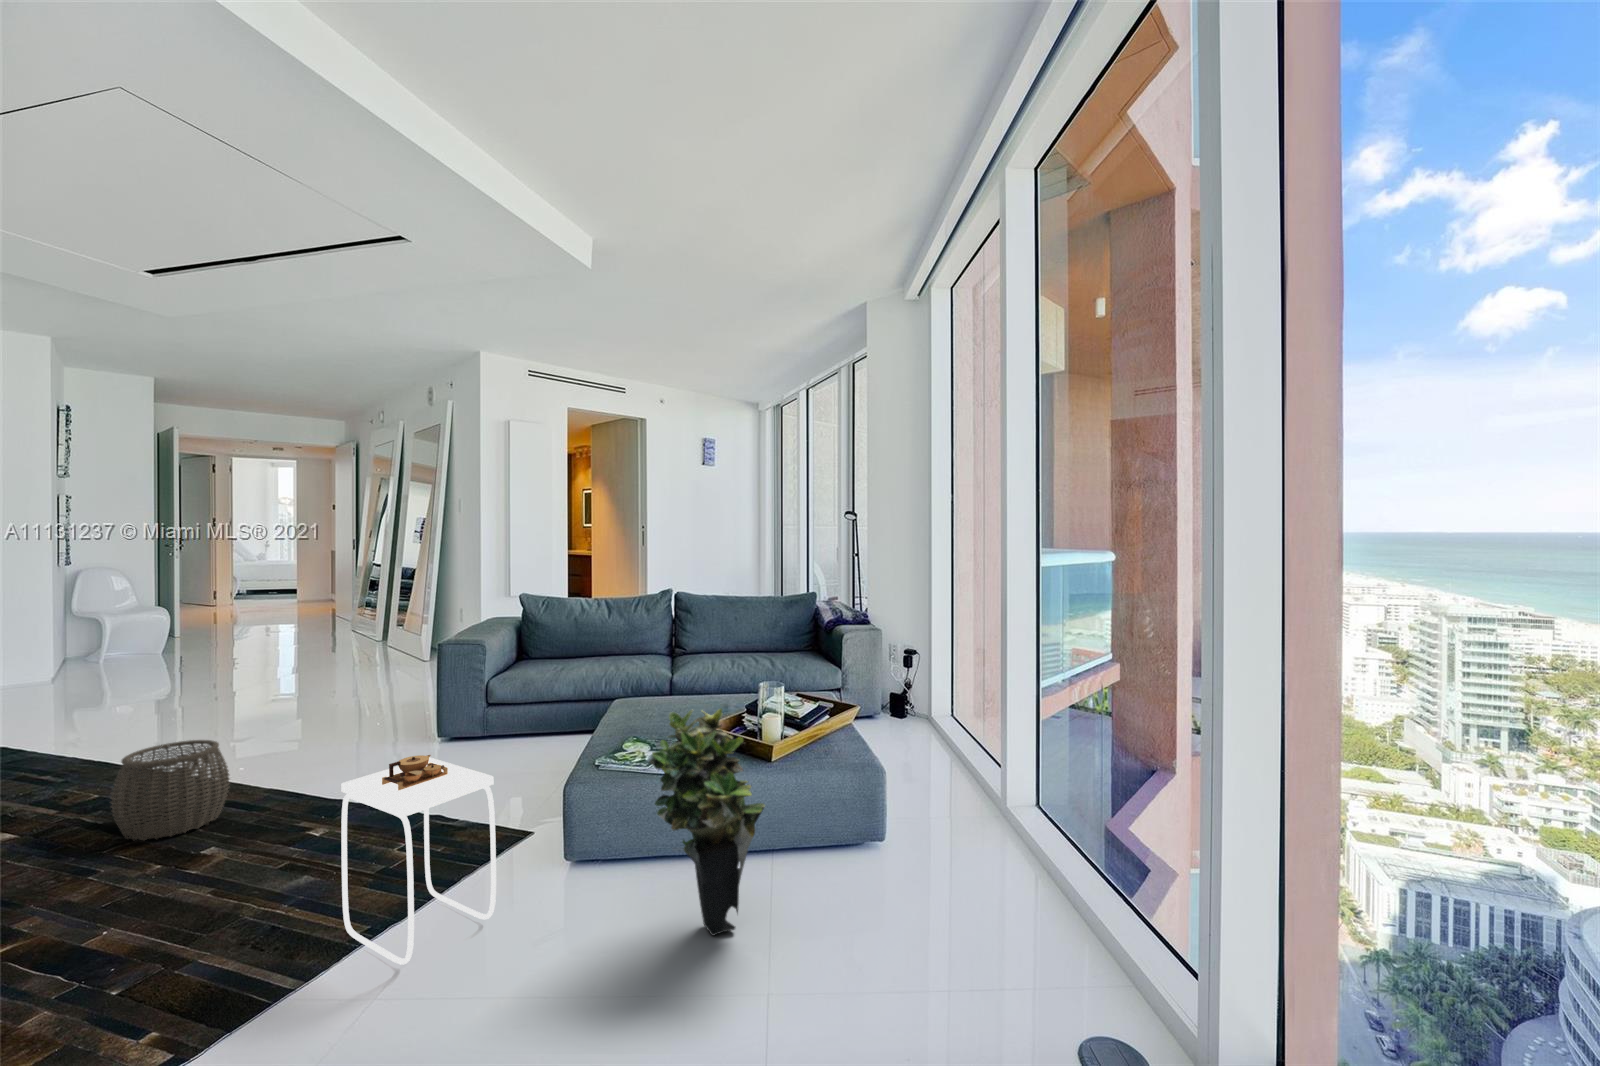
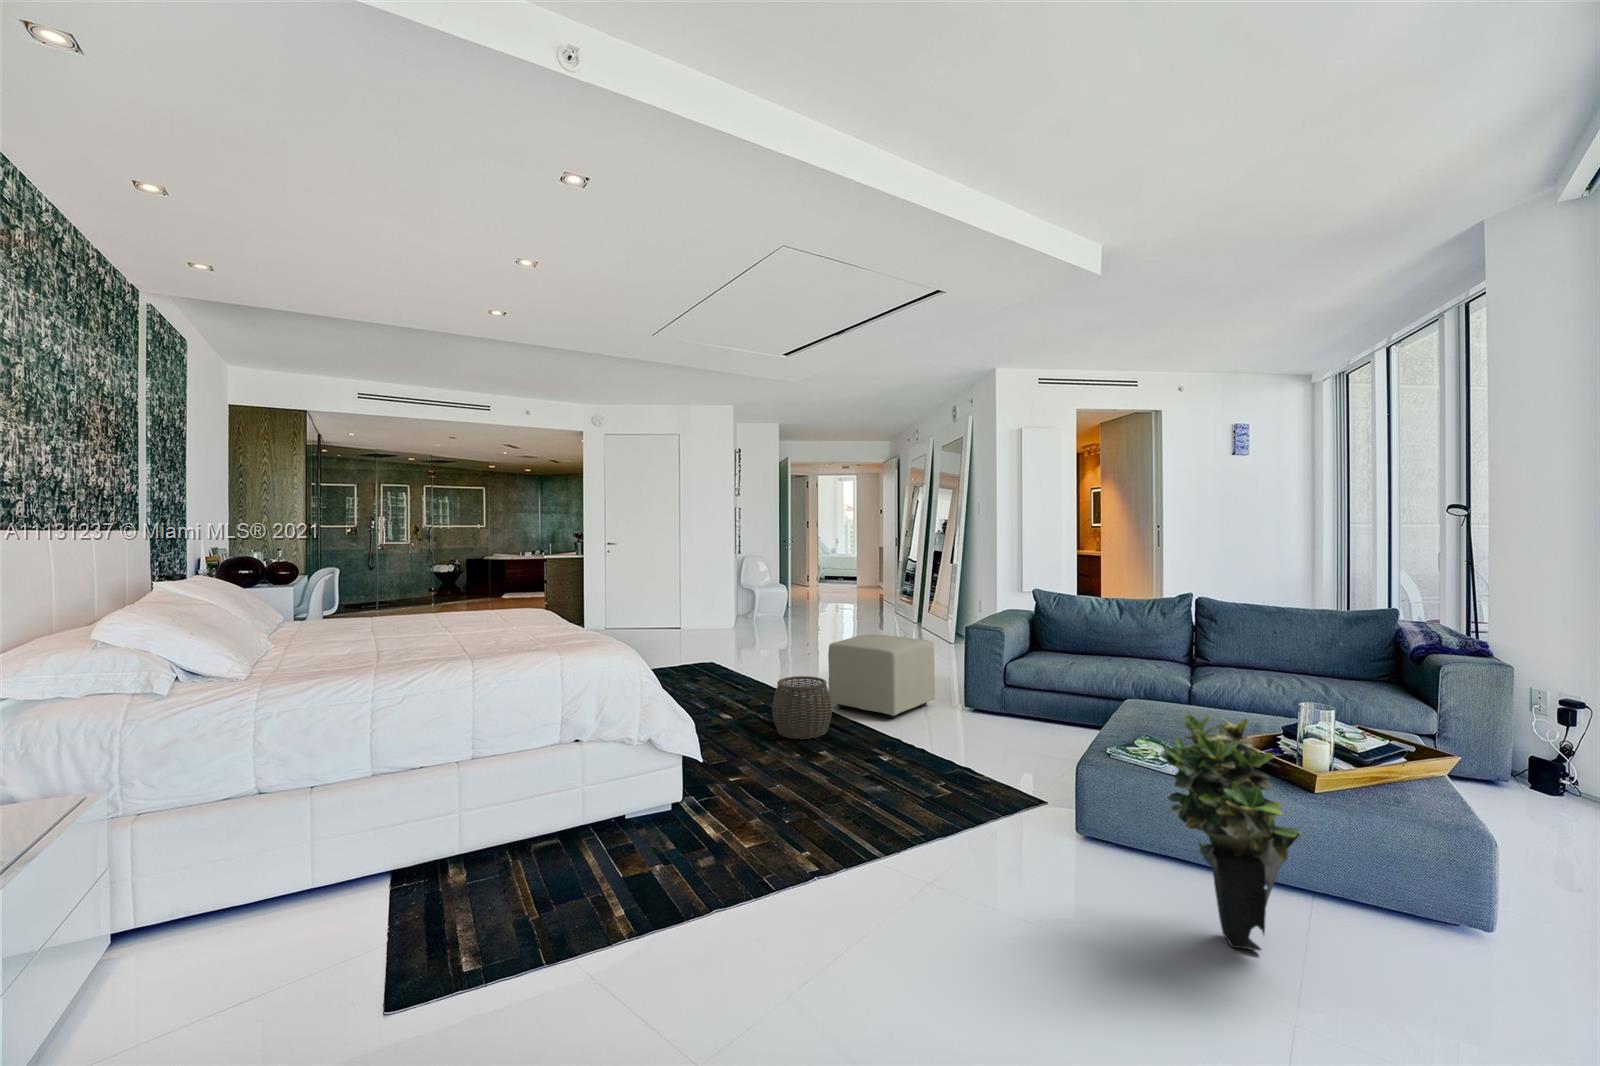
ottoman: none [227,665,397,773] -> present [828,634,935,718]
side table: present [341,755,496,965] -> none [907,711,1018,870]

